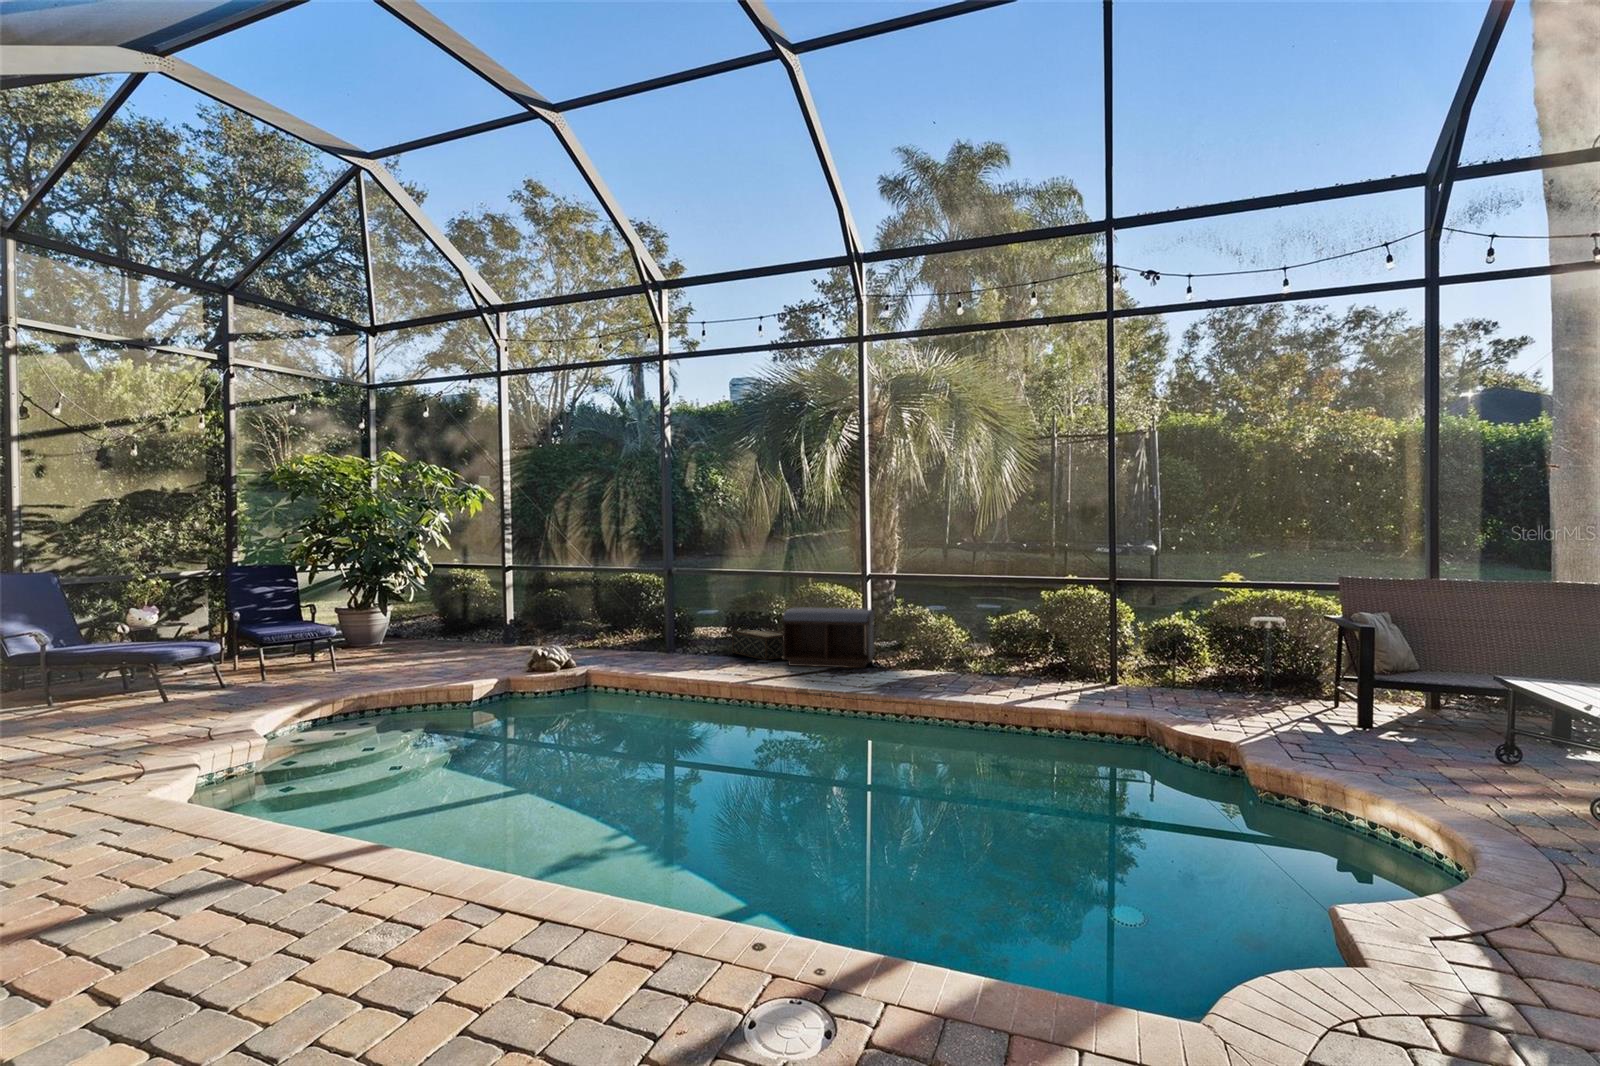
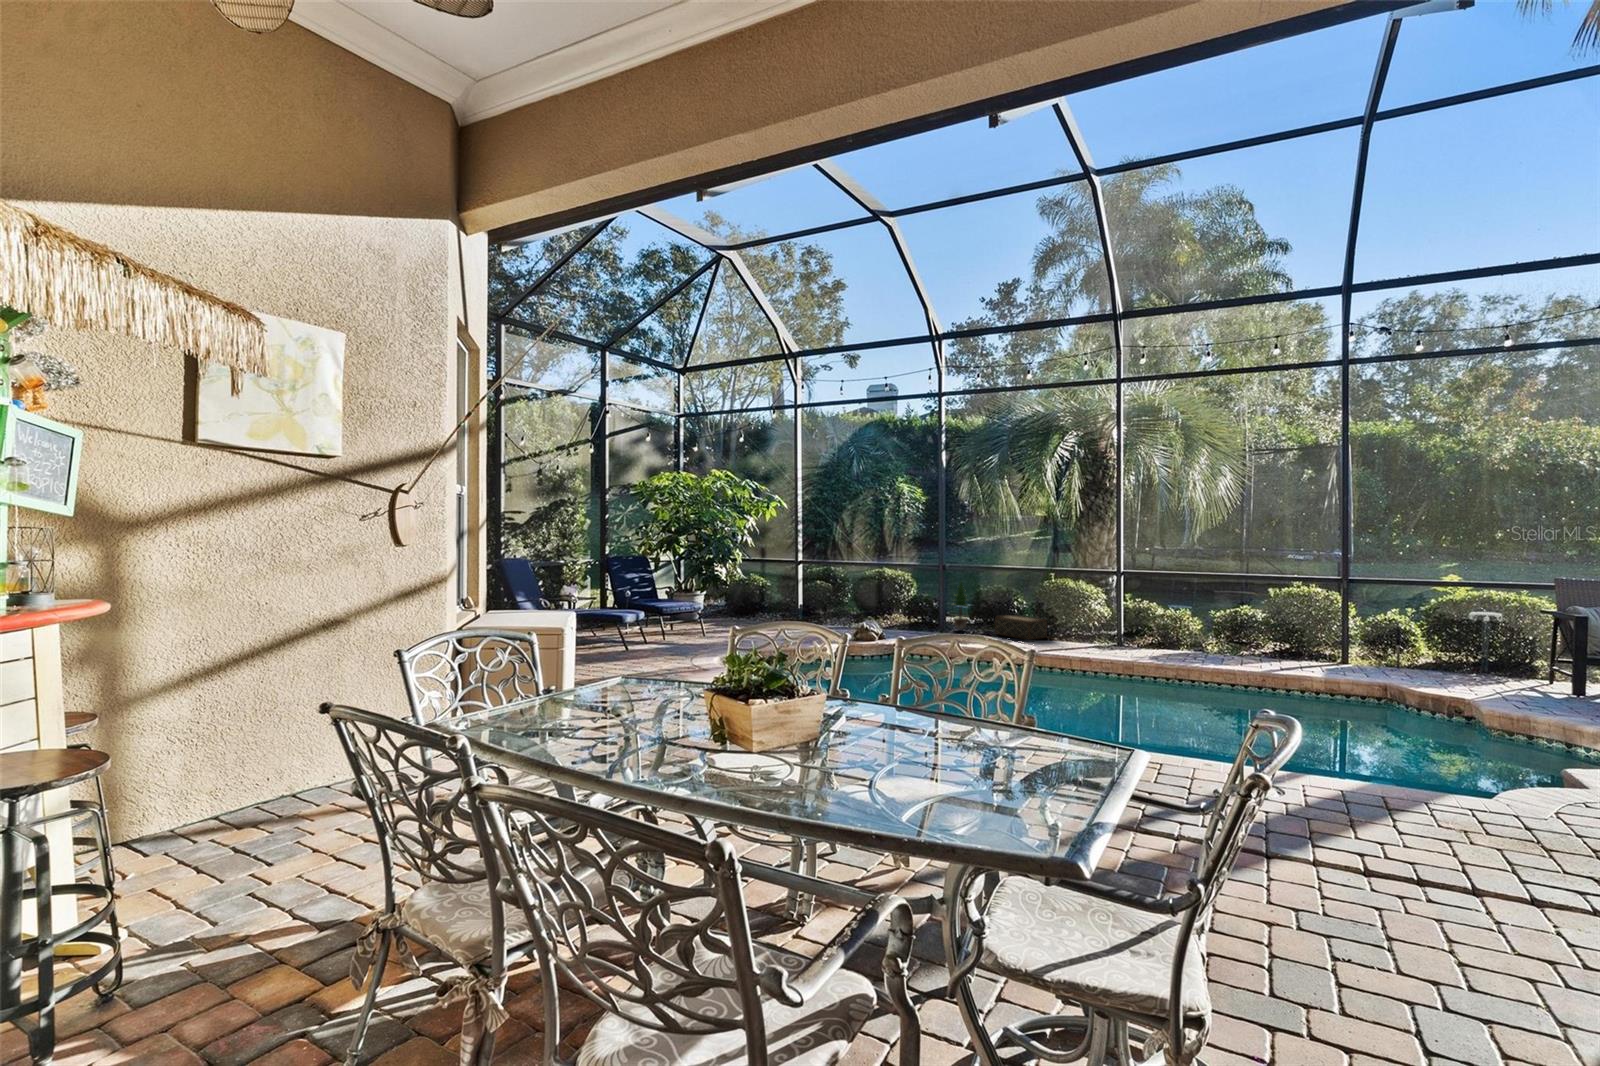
potted tree: none [684,585,707,648] -> present [953,581,969,629]
bench: present [782,607,874,668] -> none [1048,598,1124,647]

